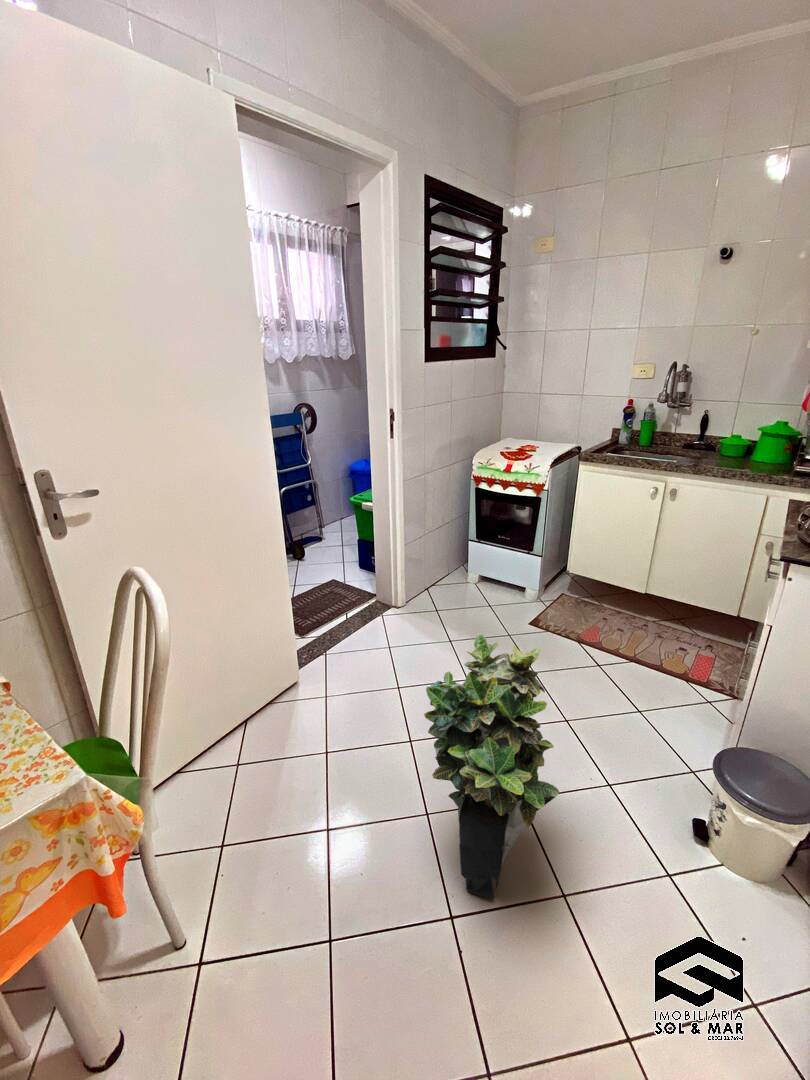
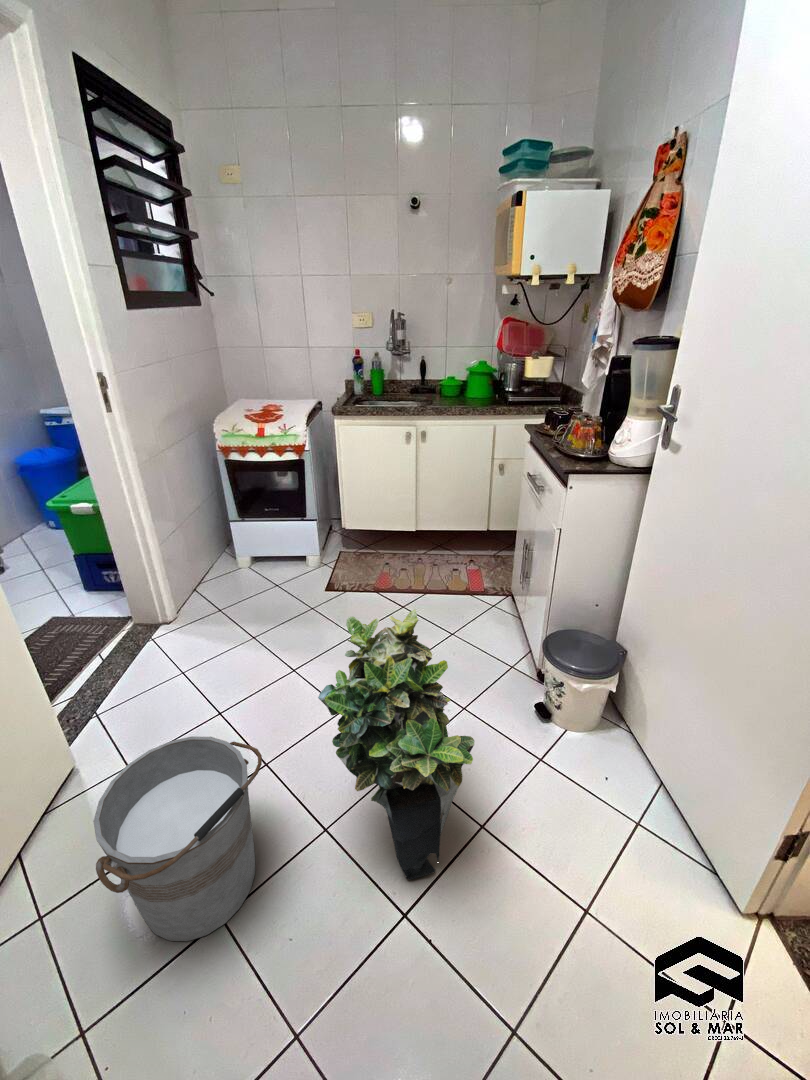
bucket: none [261,681,383,831] -> present [93,736,262,941]

